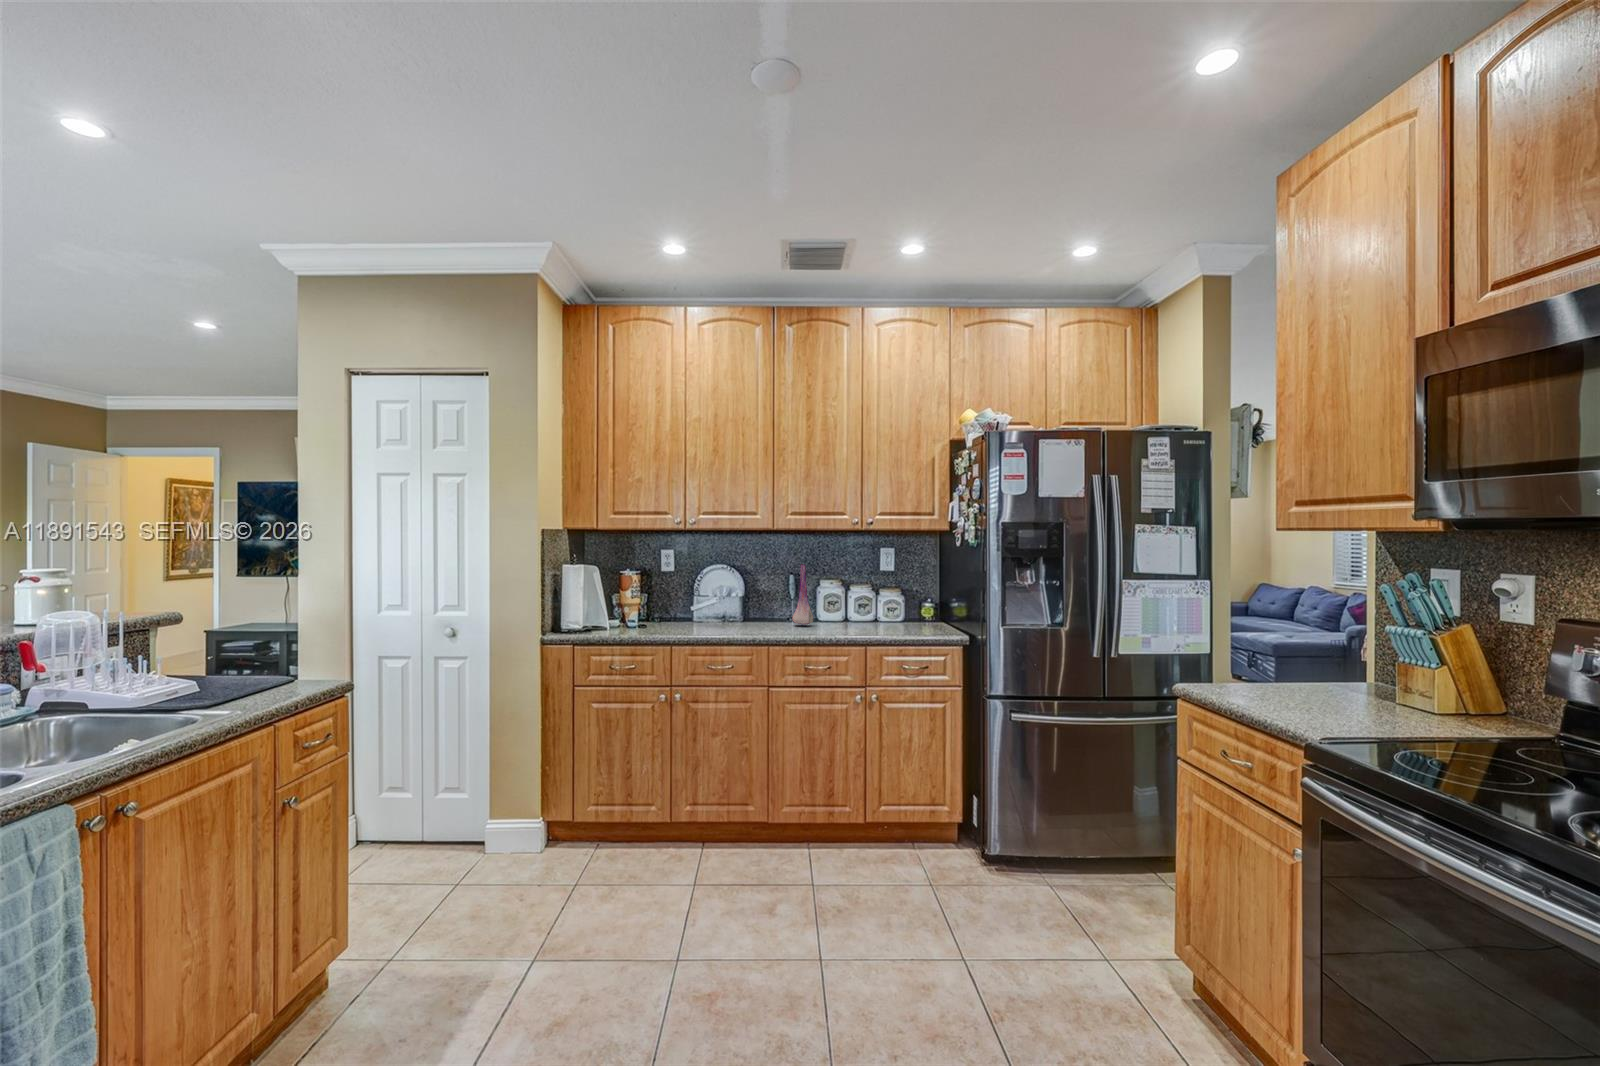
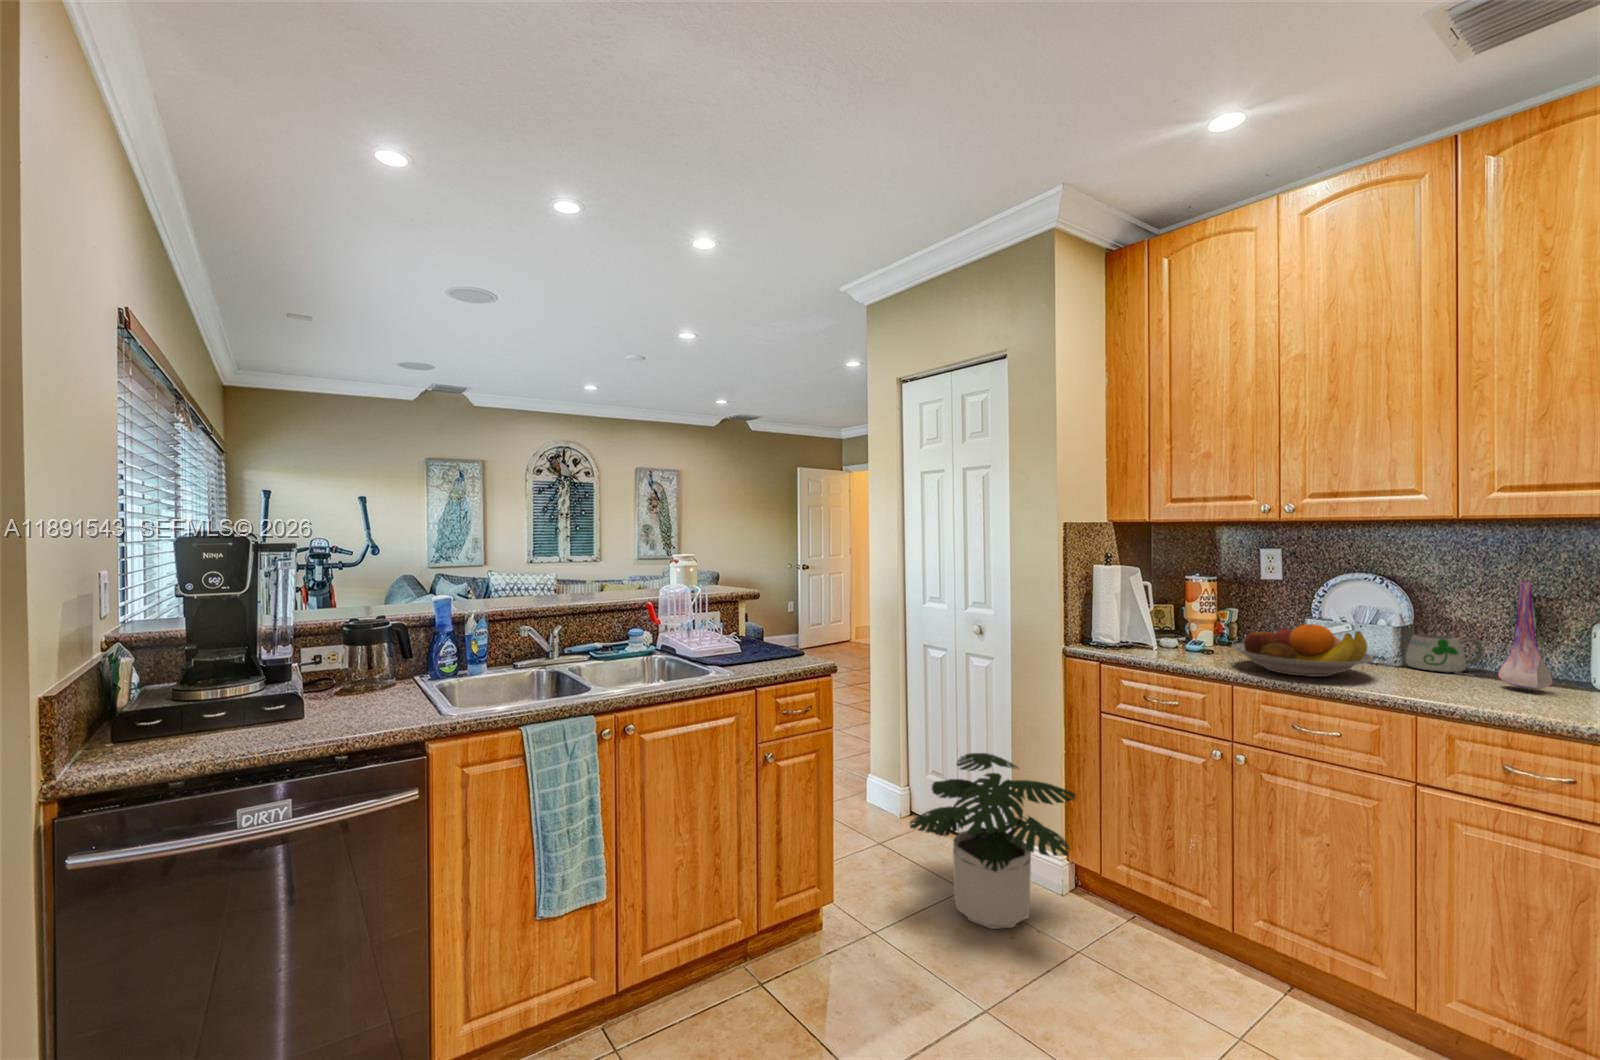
fruit bowl: none [663,599,741,634] -> present [1232,624,1372,677]
mug: none [748,601,781,623] -> present [1405,634,1483,675]
potted plant: none [417,745,573,896] -> present [910,753,1076,929]

